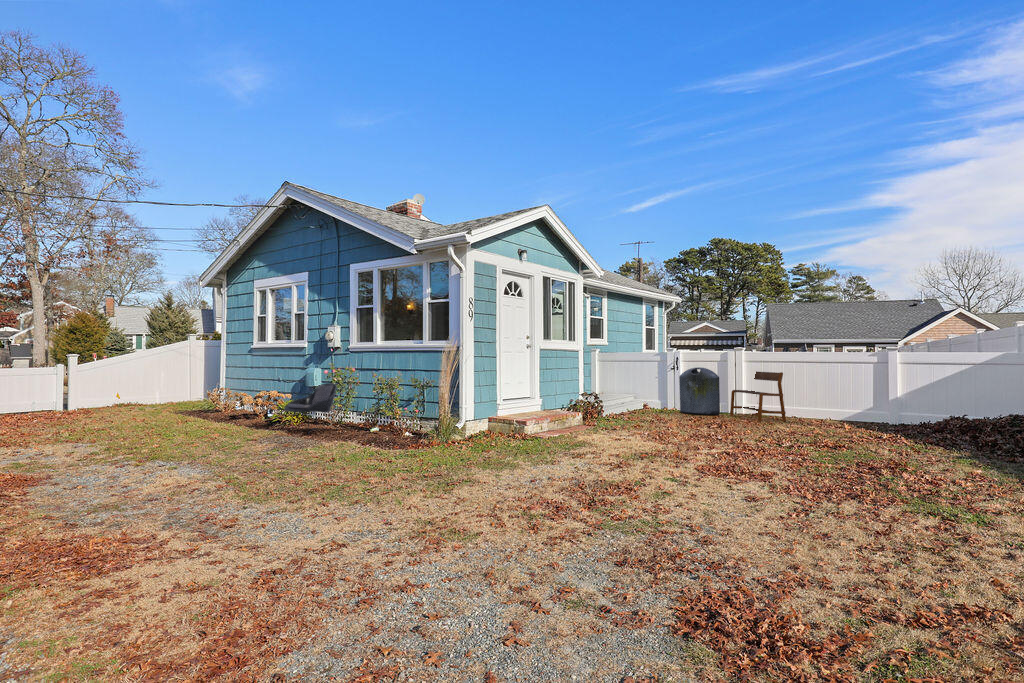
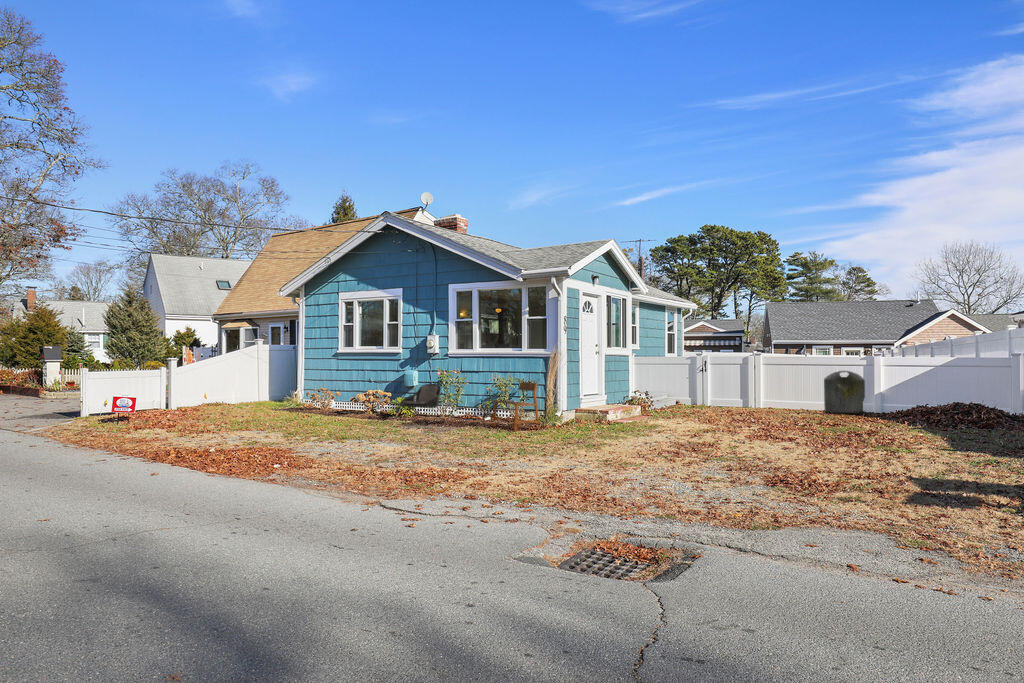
trash can: present [679,367,720,415] -> present [824,371,865,414]
bench: present [730,371,786,422] -> present [493,382,540,431]

